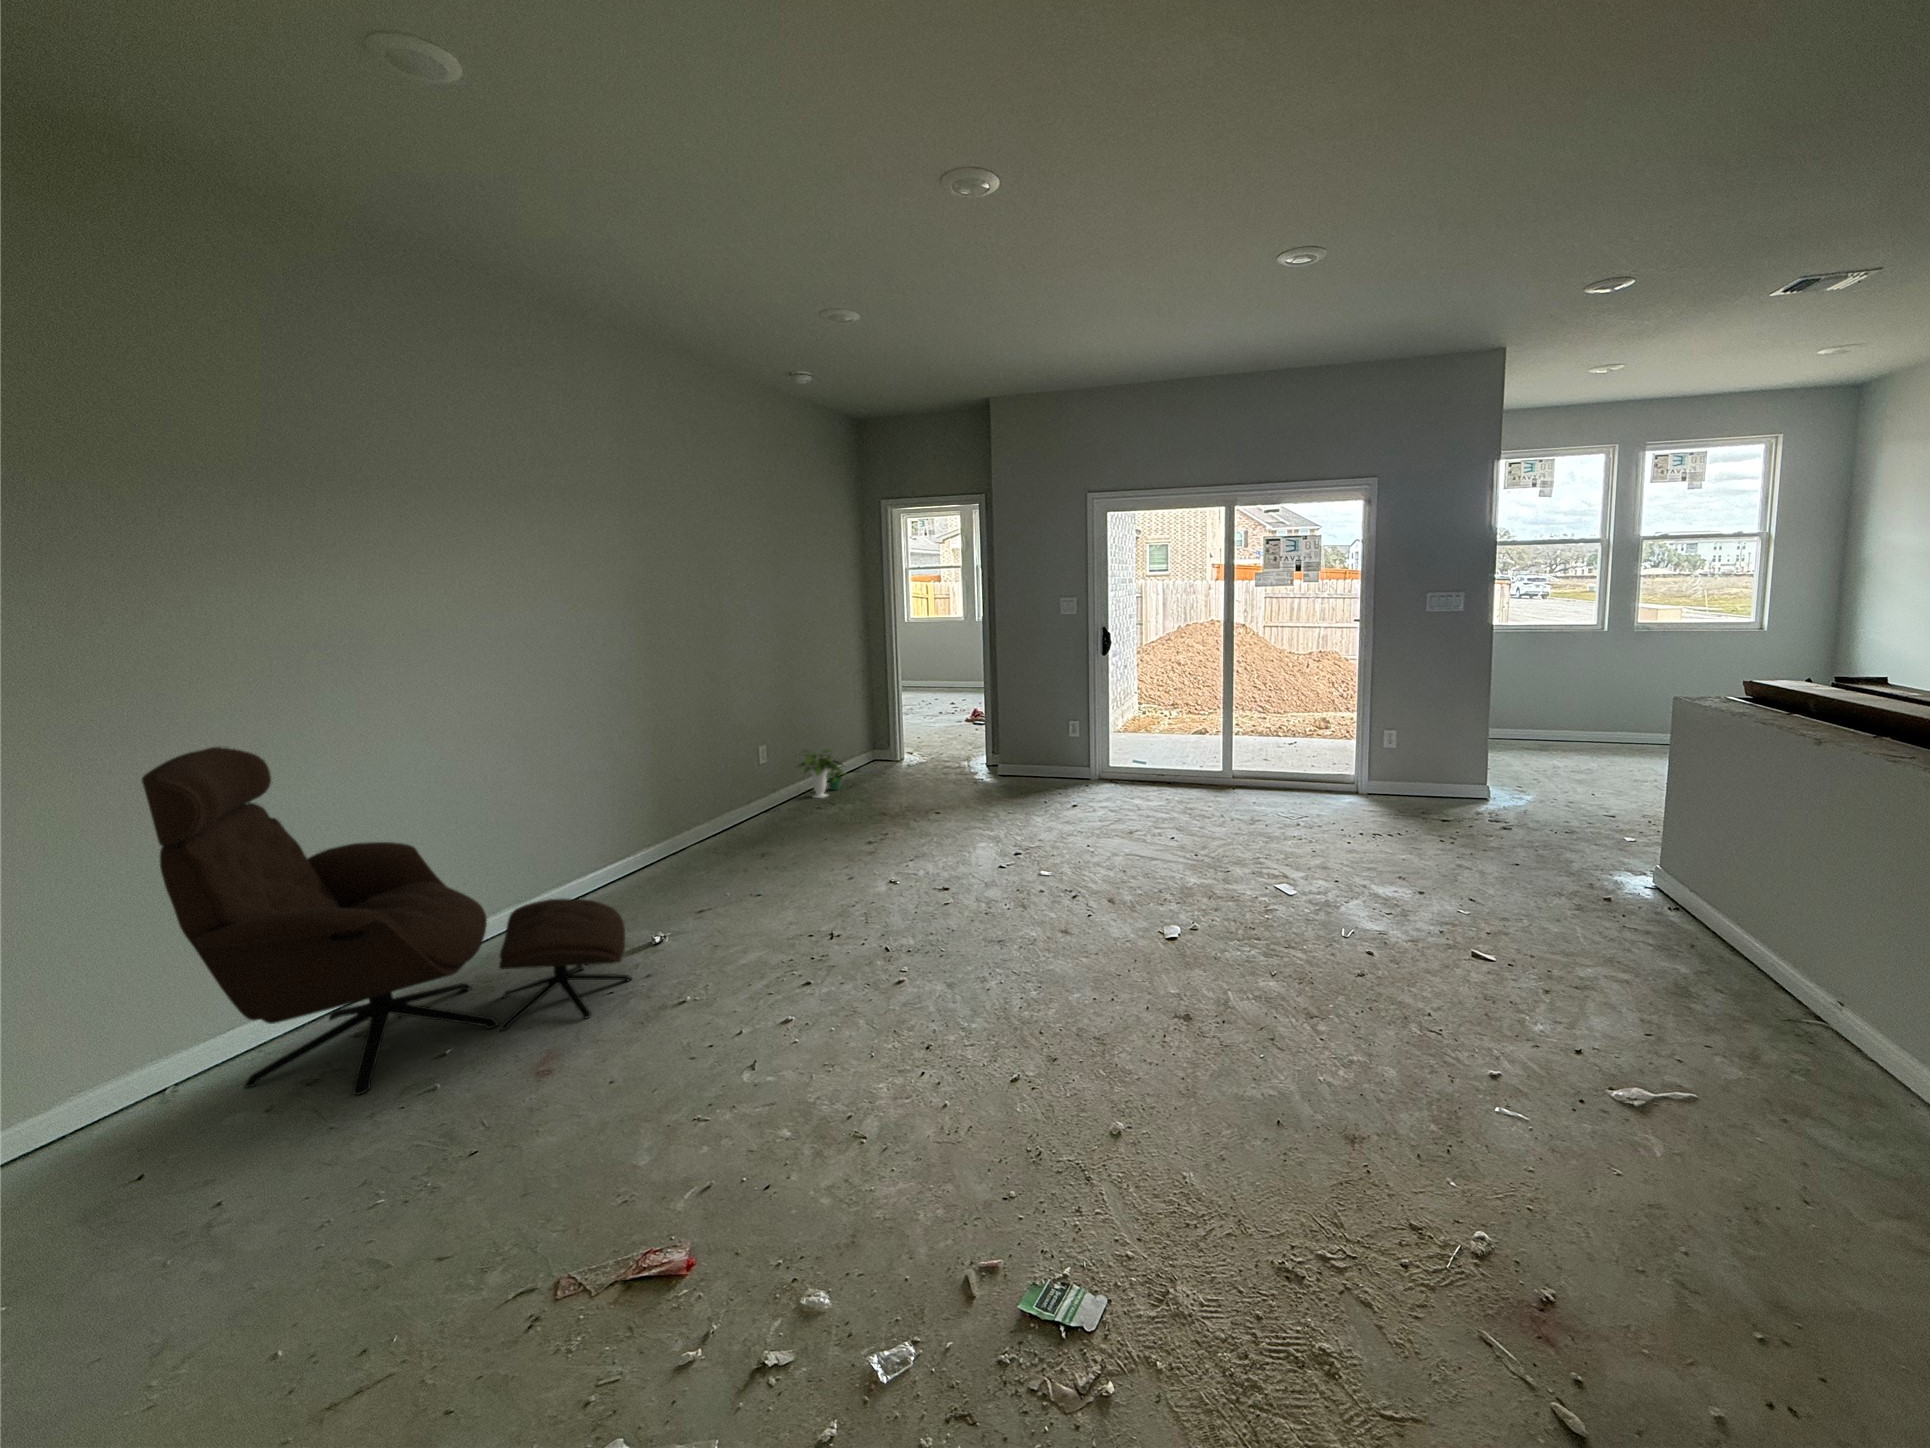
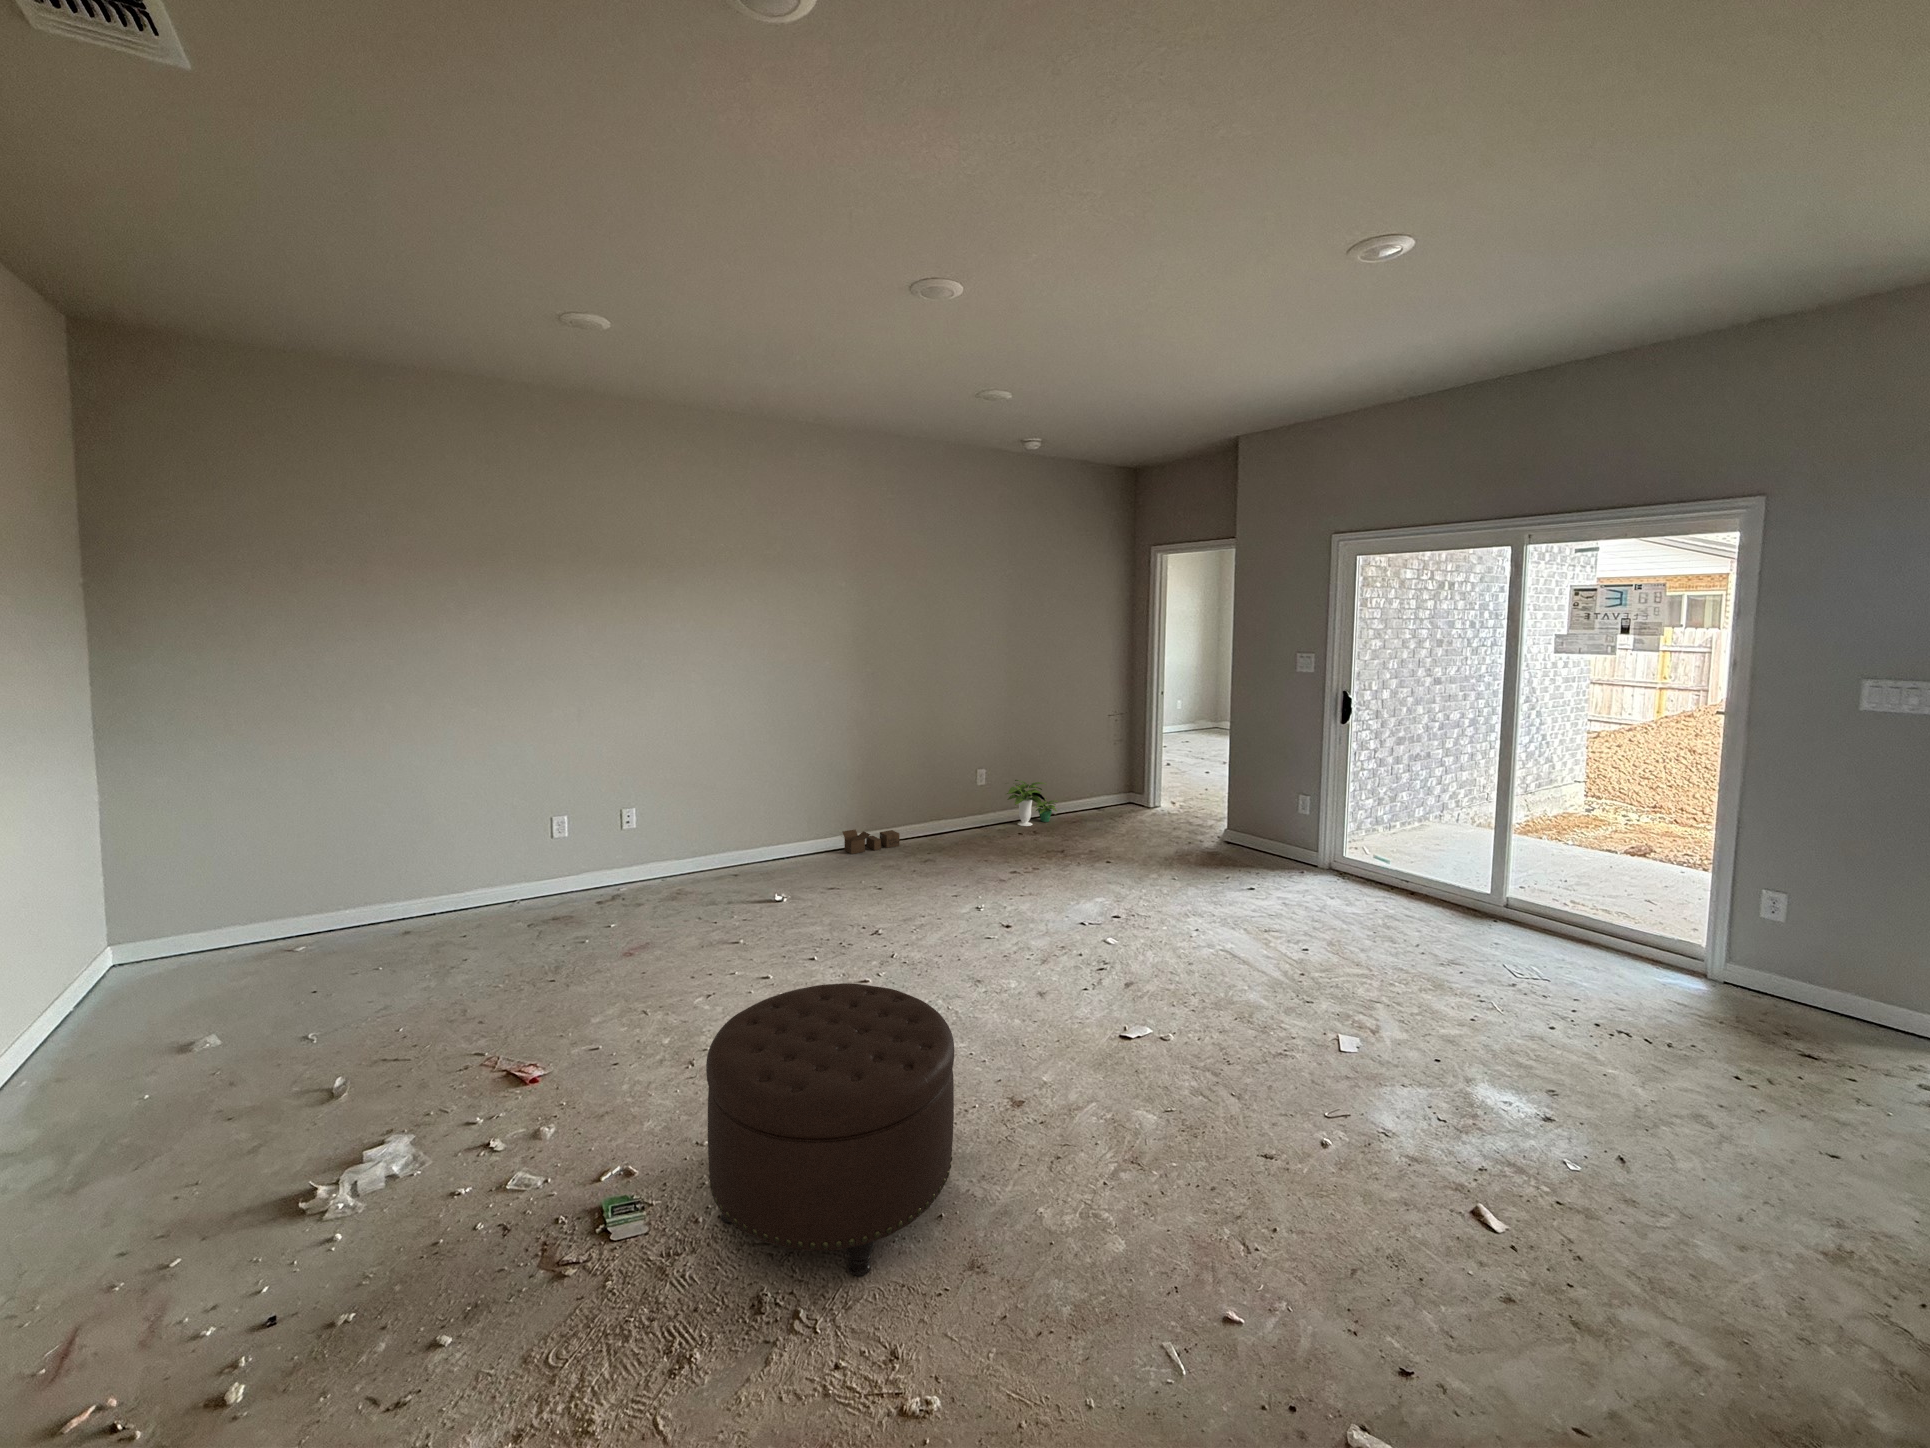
lounge chair: present [142,747,631,1095] -> none [505,720,742,933]
cardboard box: none [649,830,718,868] -> present [843,830,900,854]
ottoman: none [1057,932,1329,1237] -> present [706,983,954,1276]

